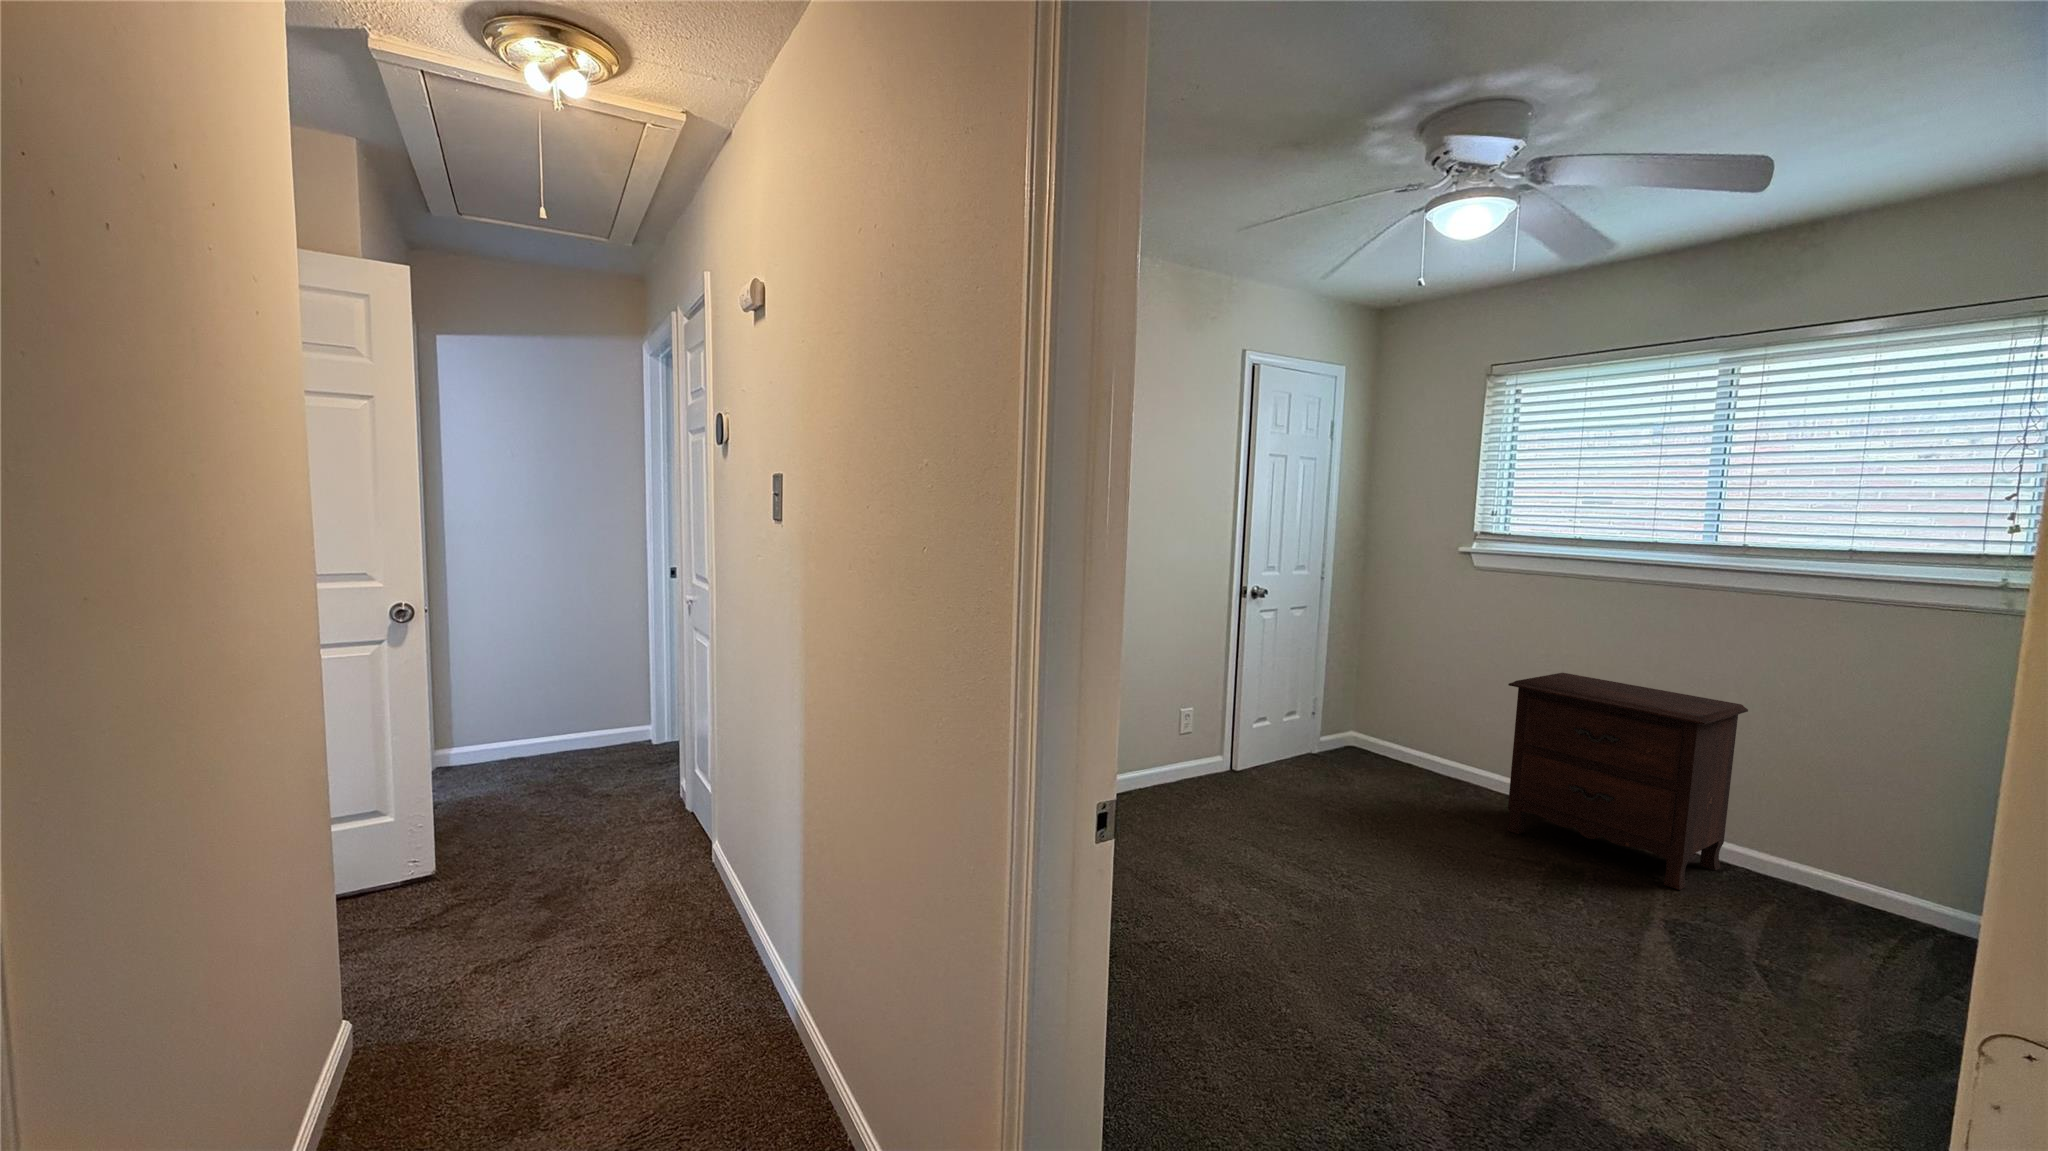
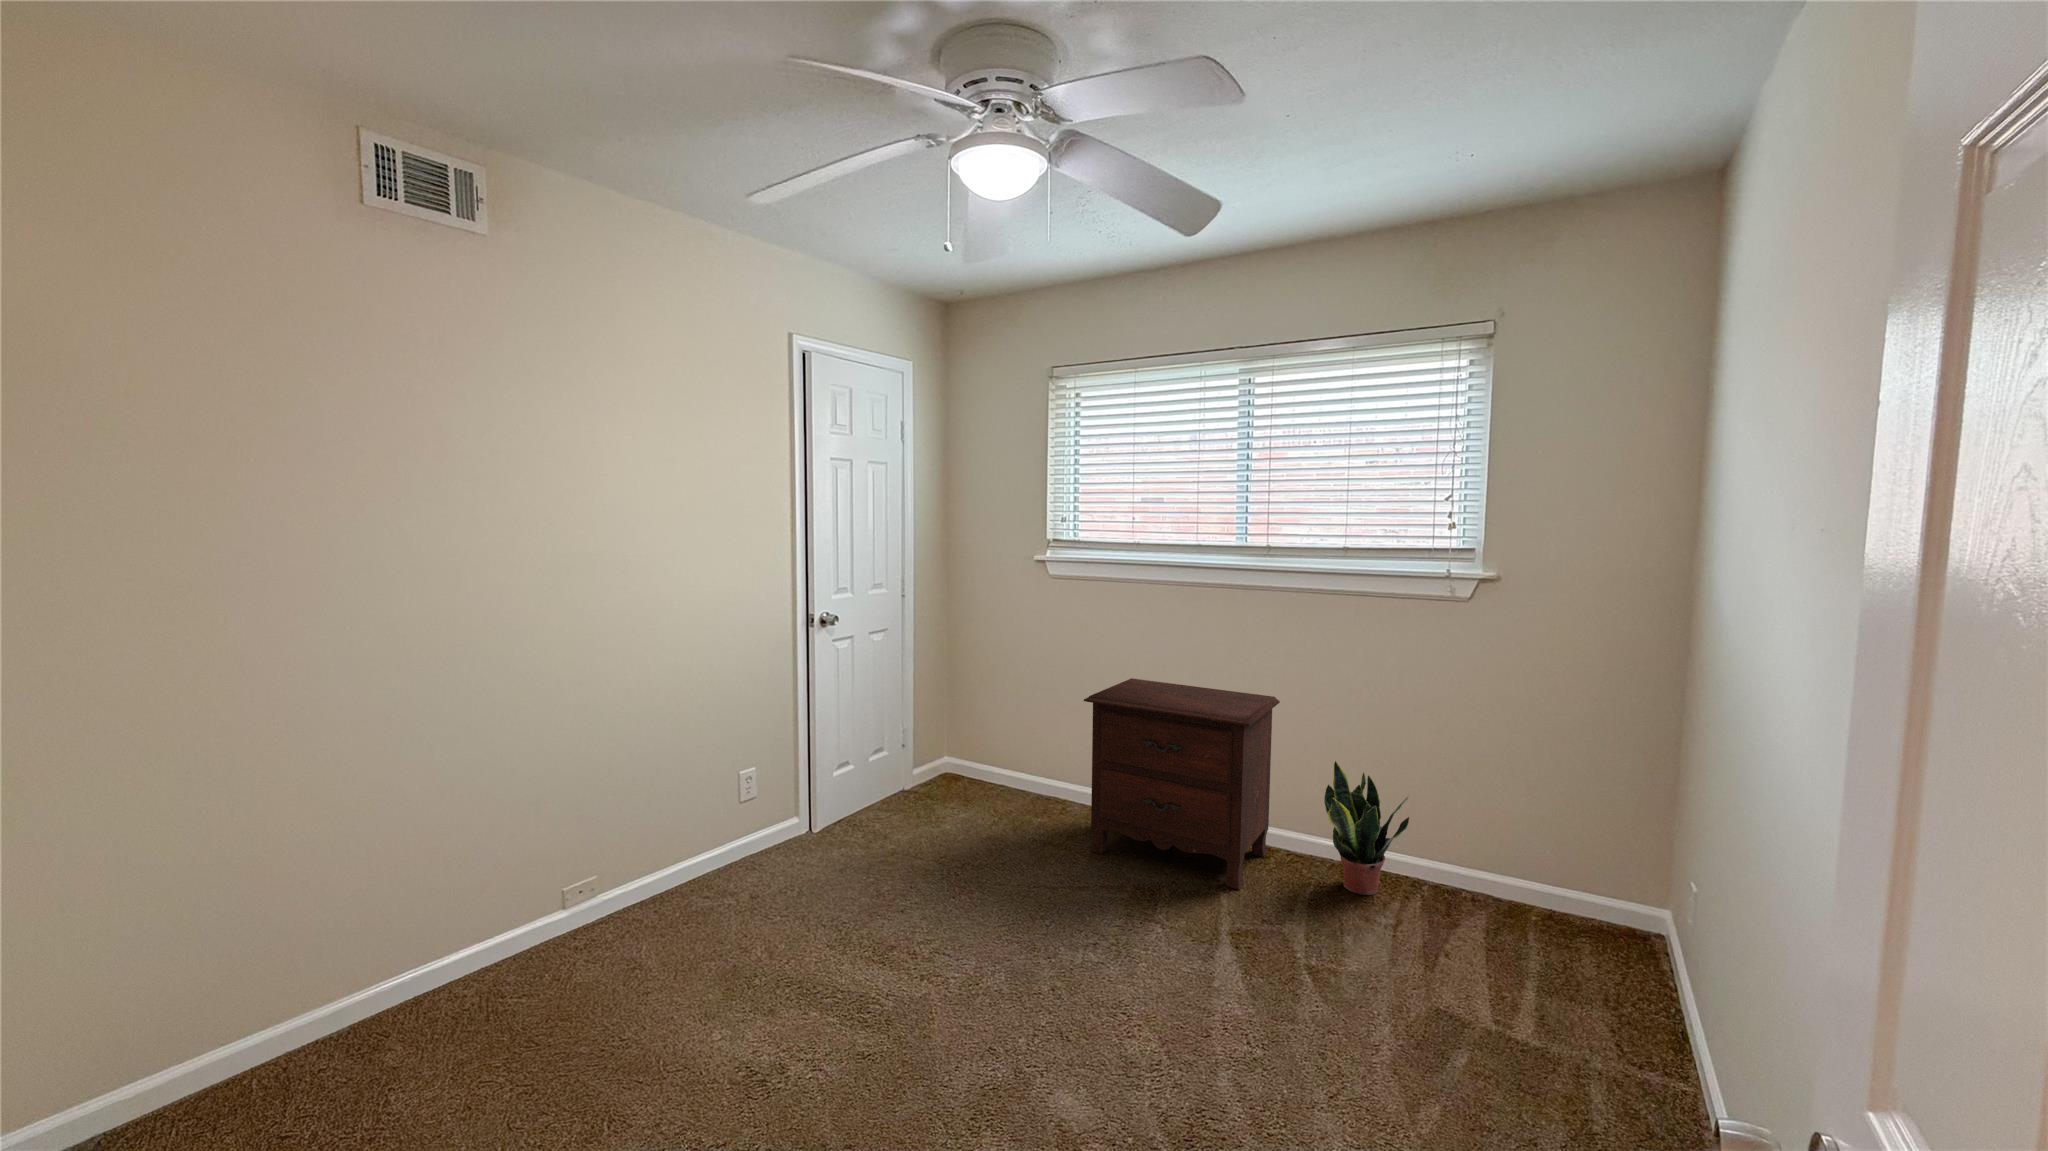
potted plant: none [1800,777,1924,927] -> present [1324,761,1409,895]

